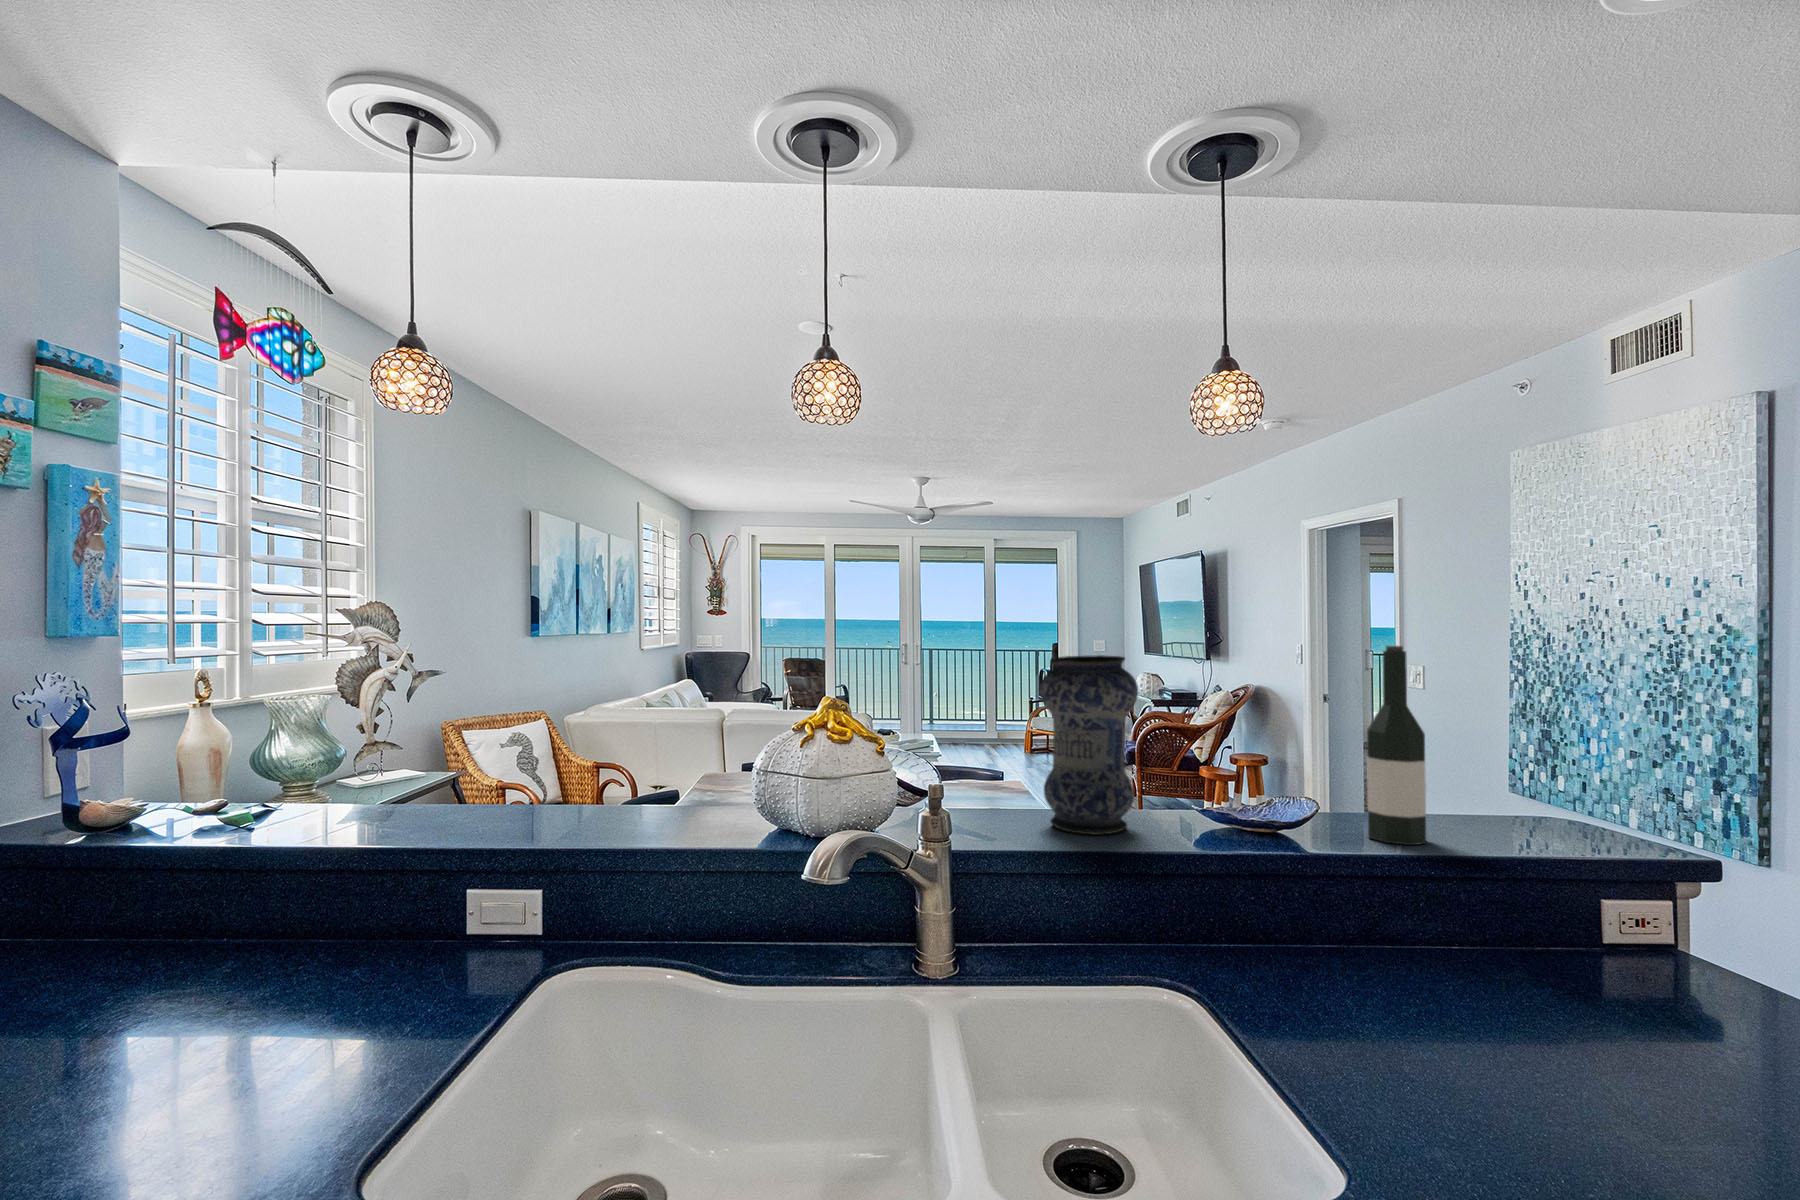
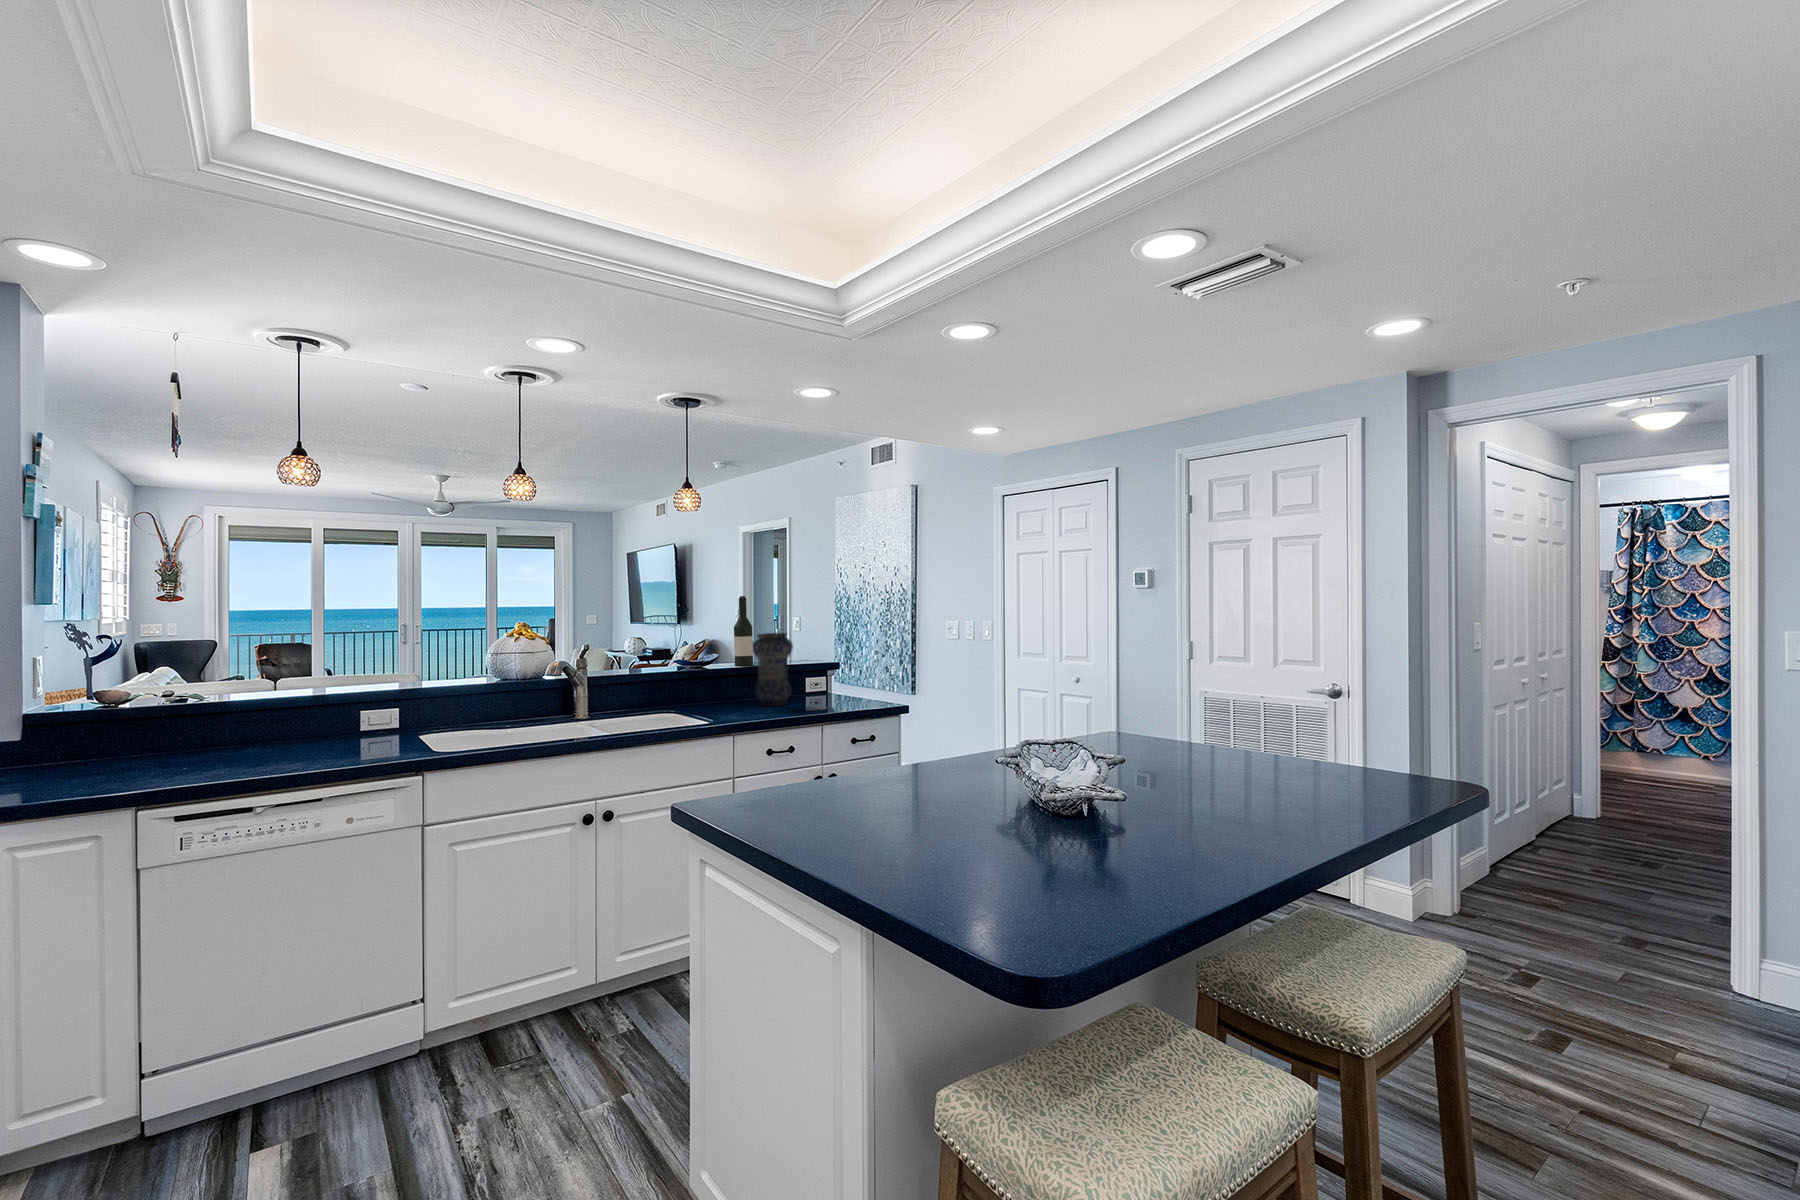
vase: present [1040,655,1138,834] -> present [753,633,793,706]

